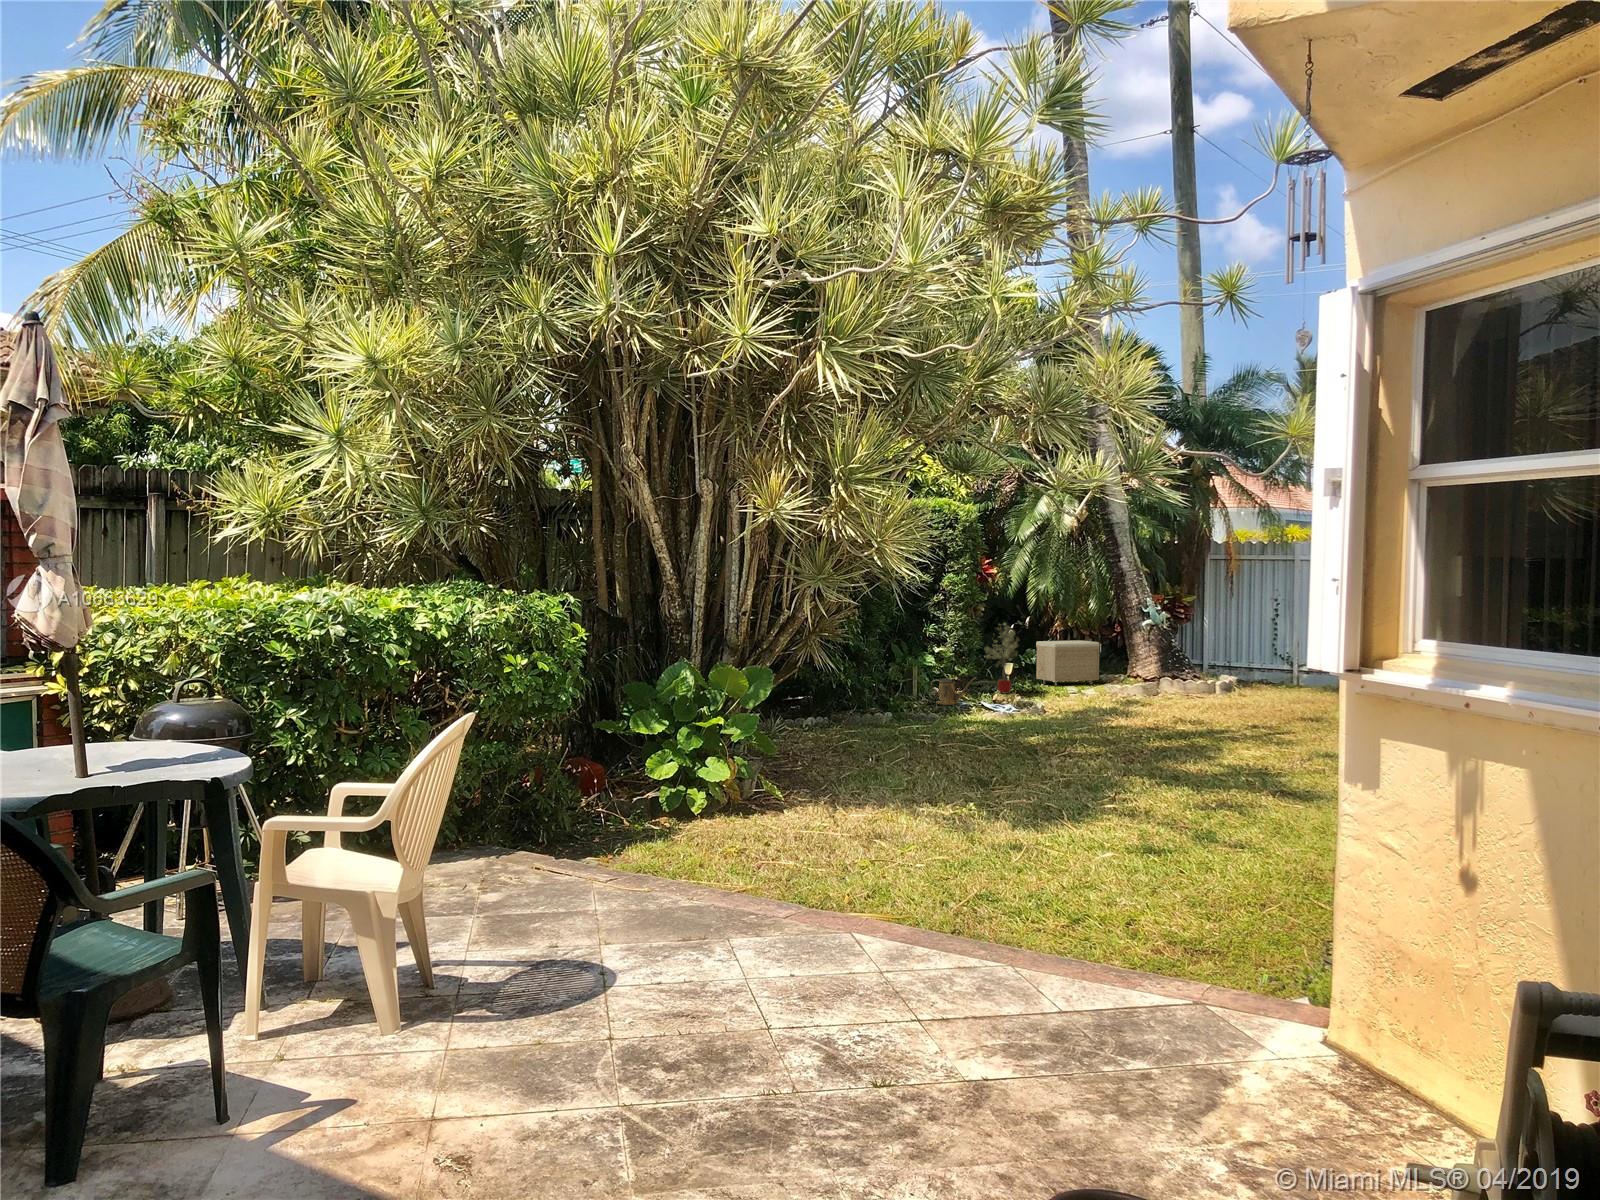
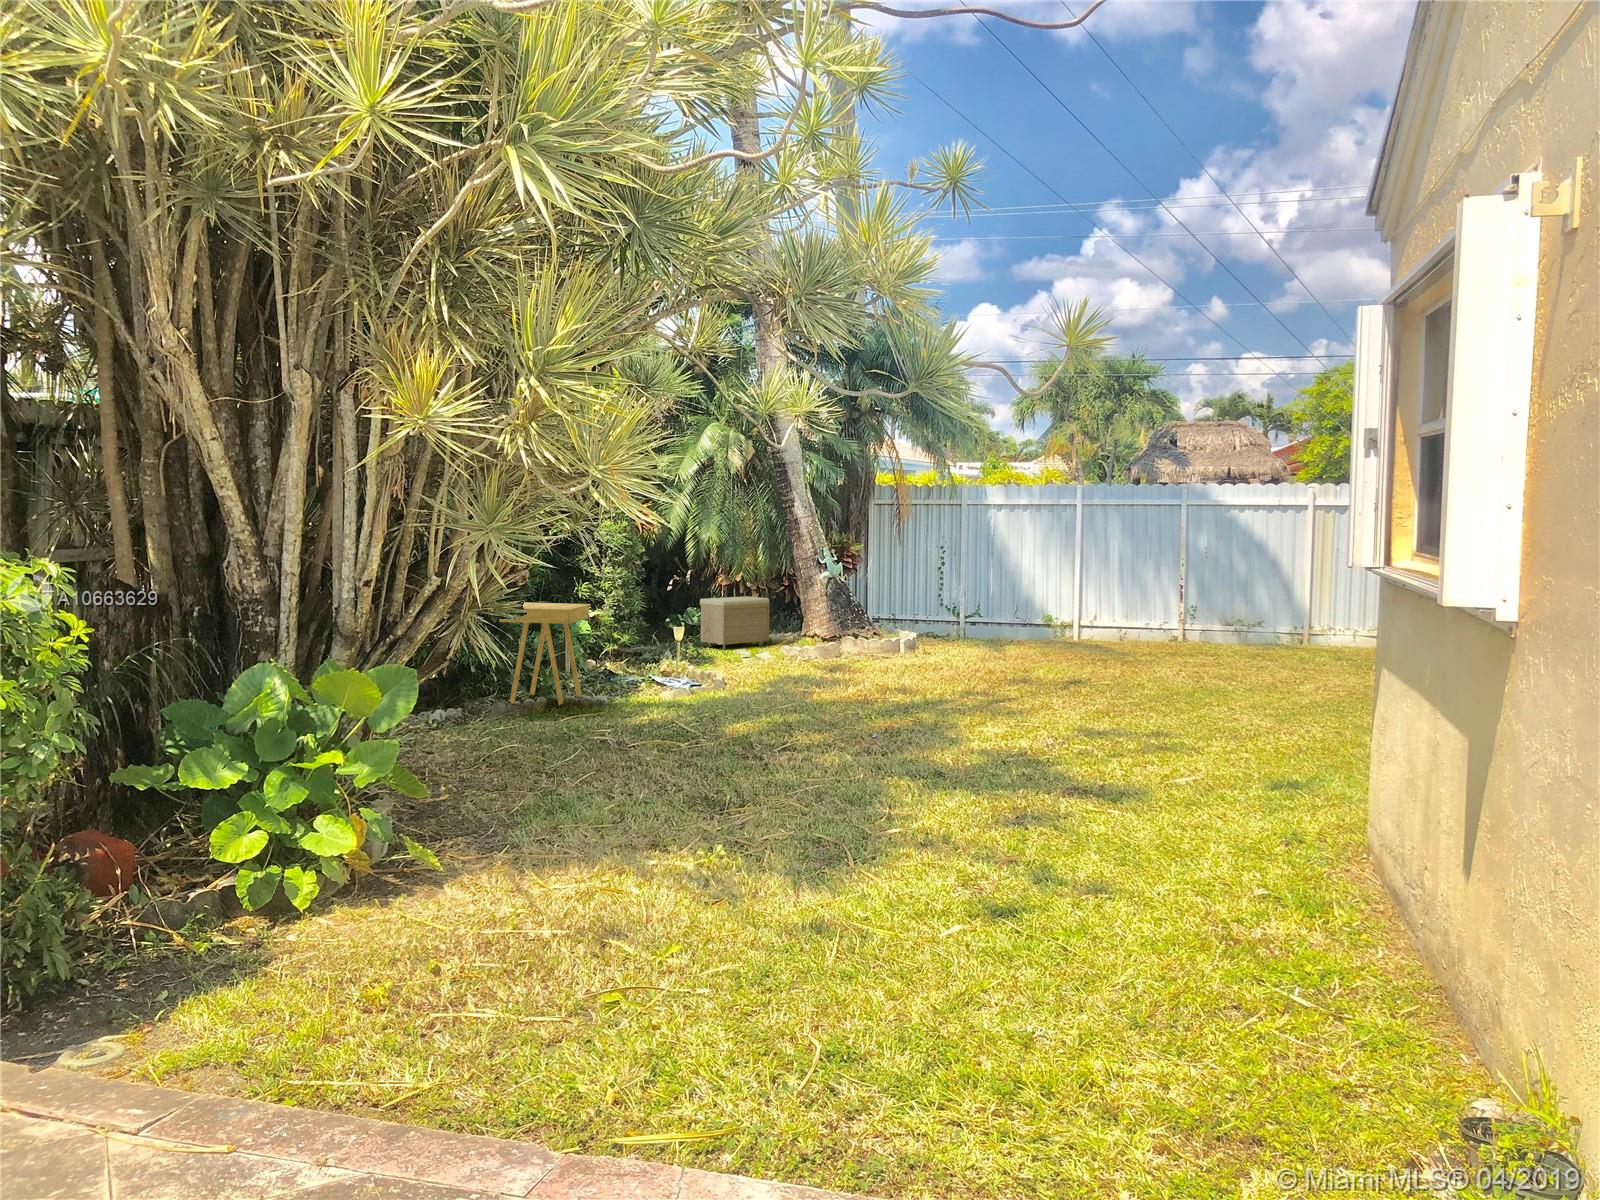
potted tree: present [985,623,1019,694] -> none [646,579,689,662]
side table: none [851,638,925,719] -> present [499,602,591,705]
watering can: present [931,677,976,705] -> none [591,646,648,681]

